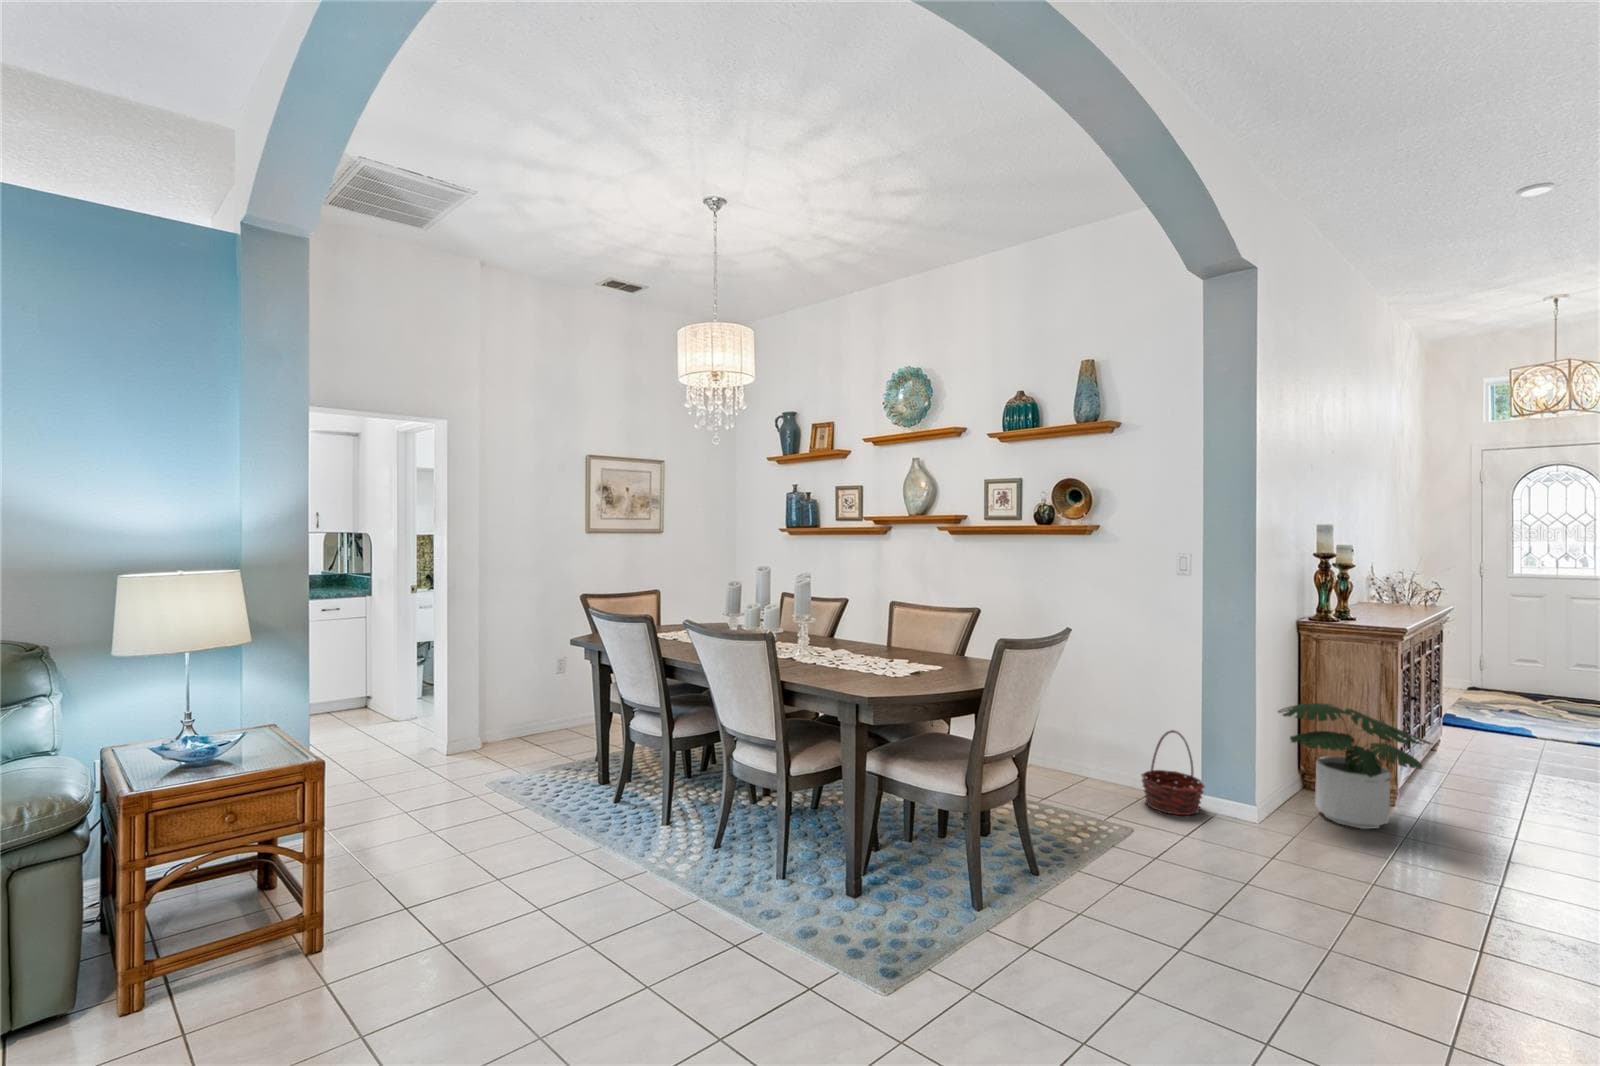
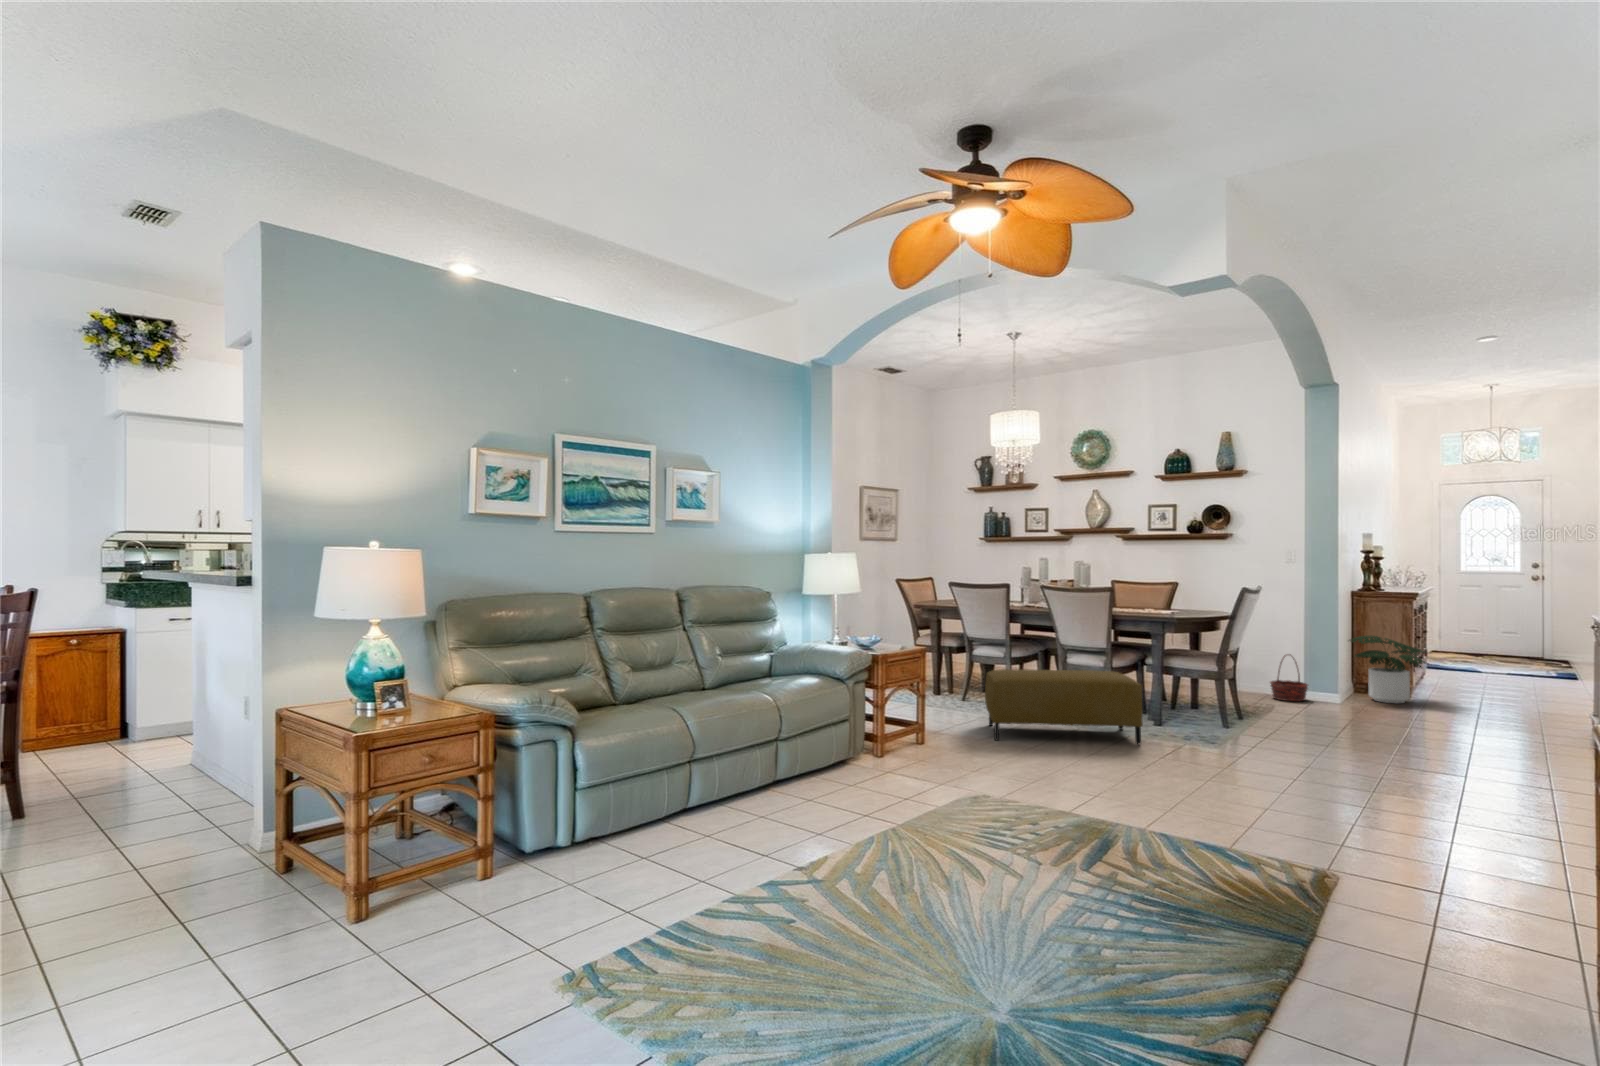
ottoman: none [445,786,771,1002] -> present [985,669,1143,744]

